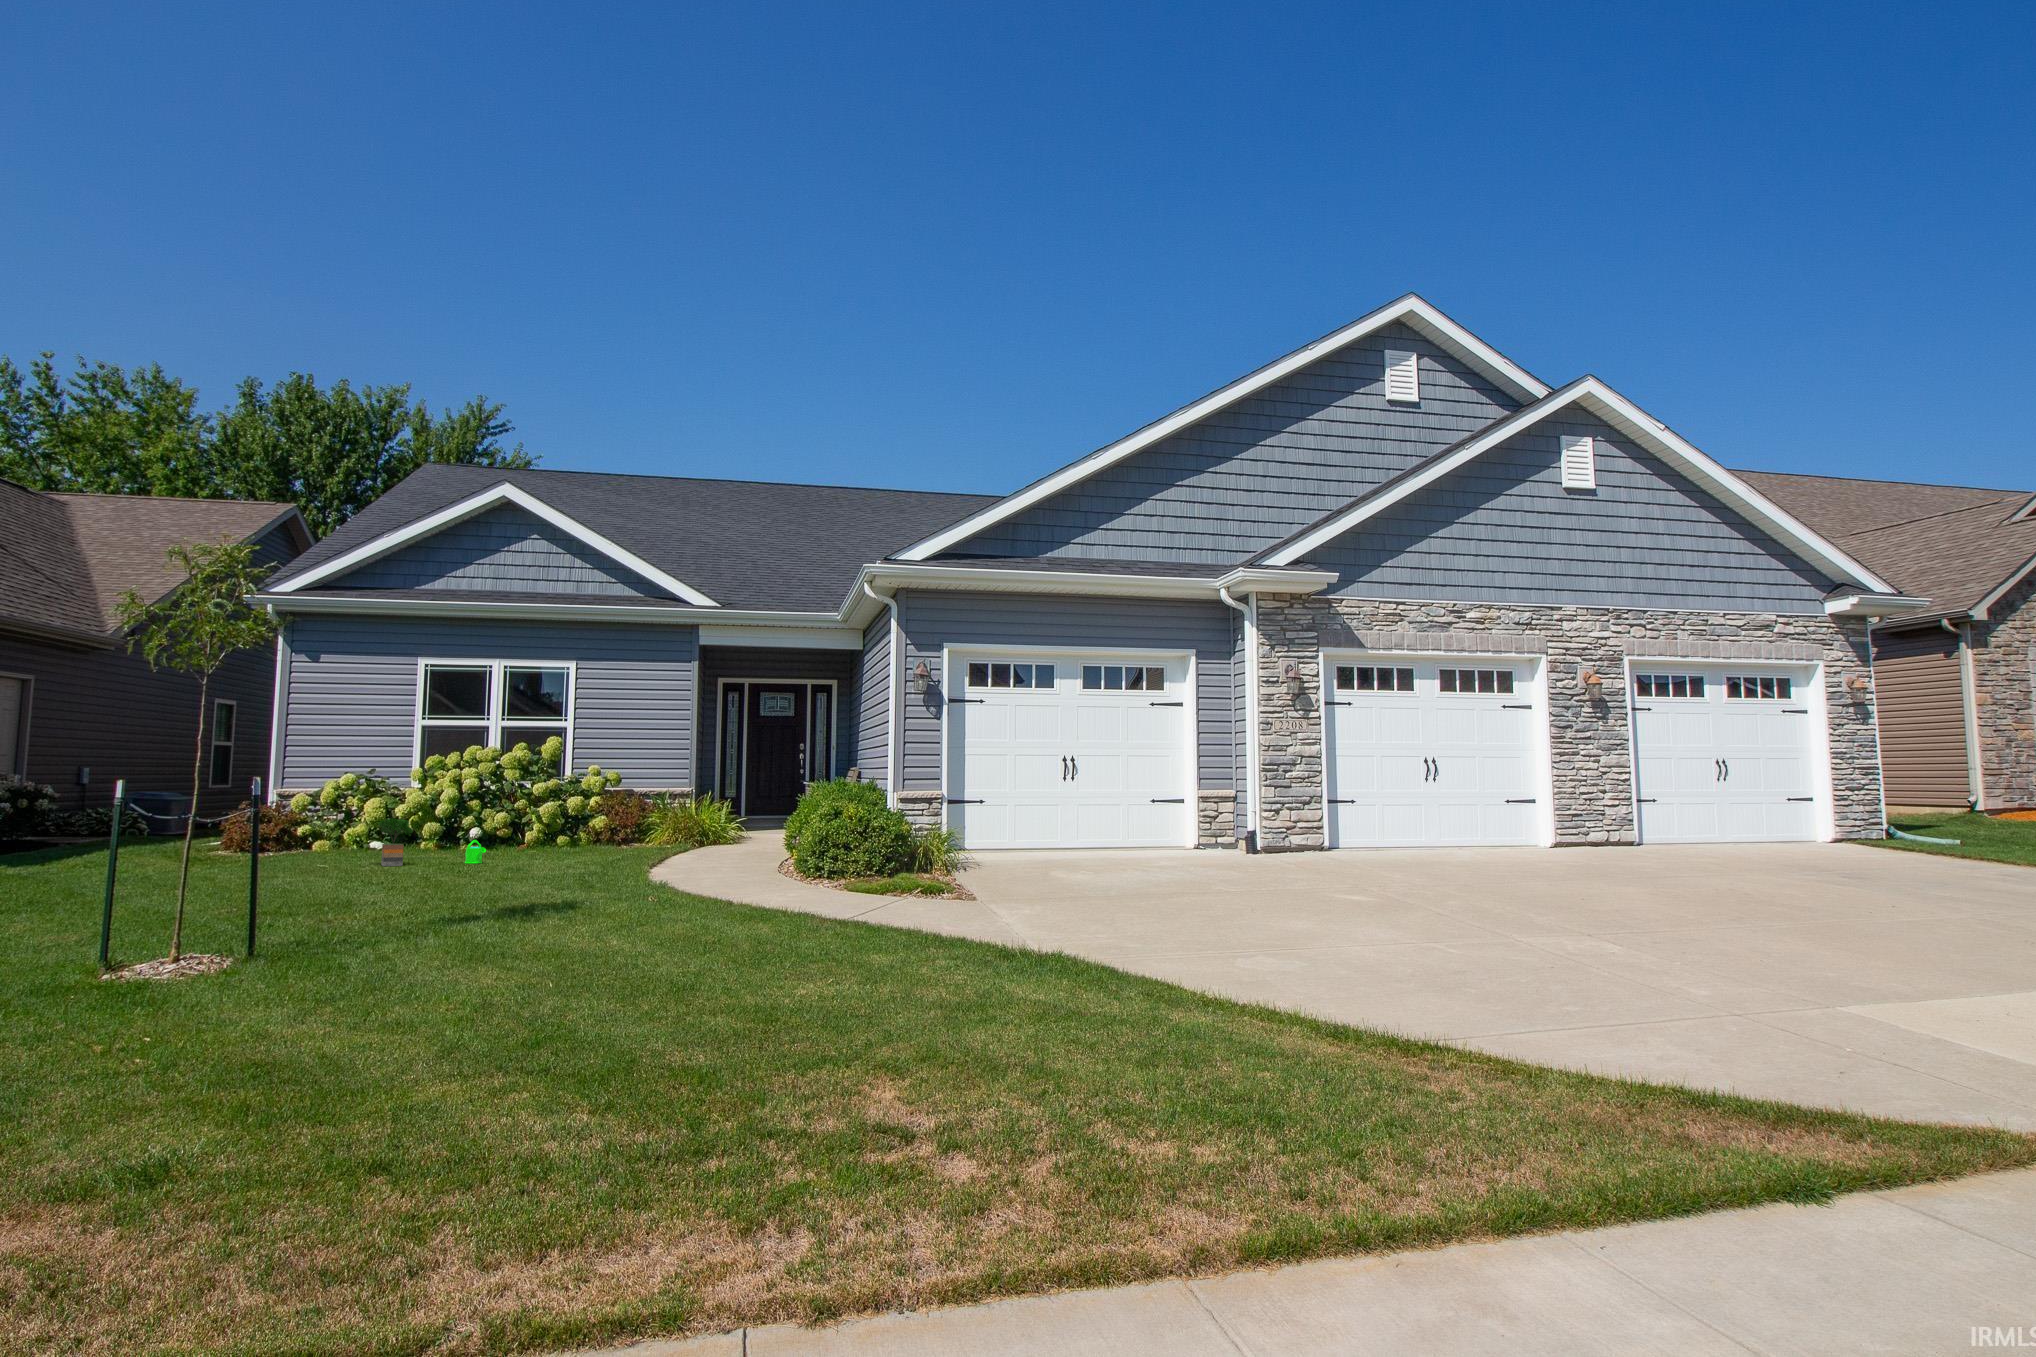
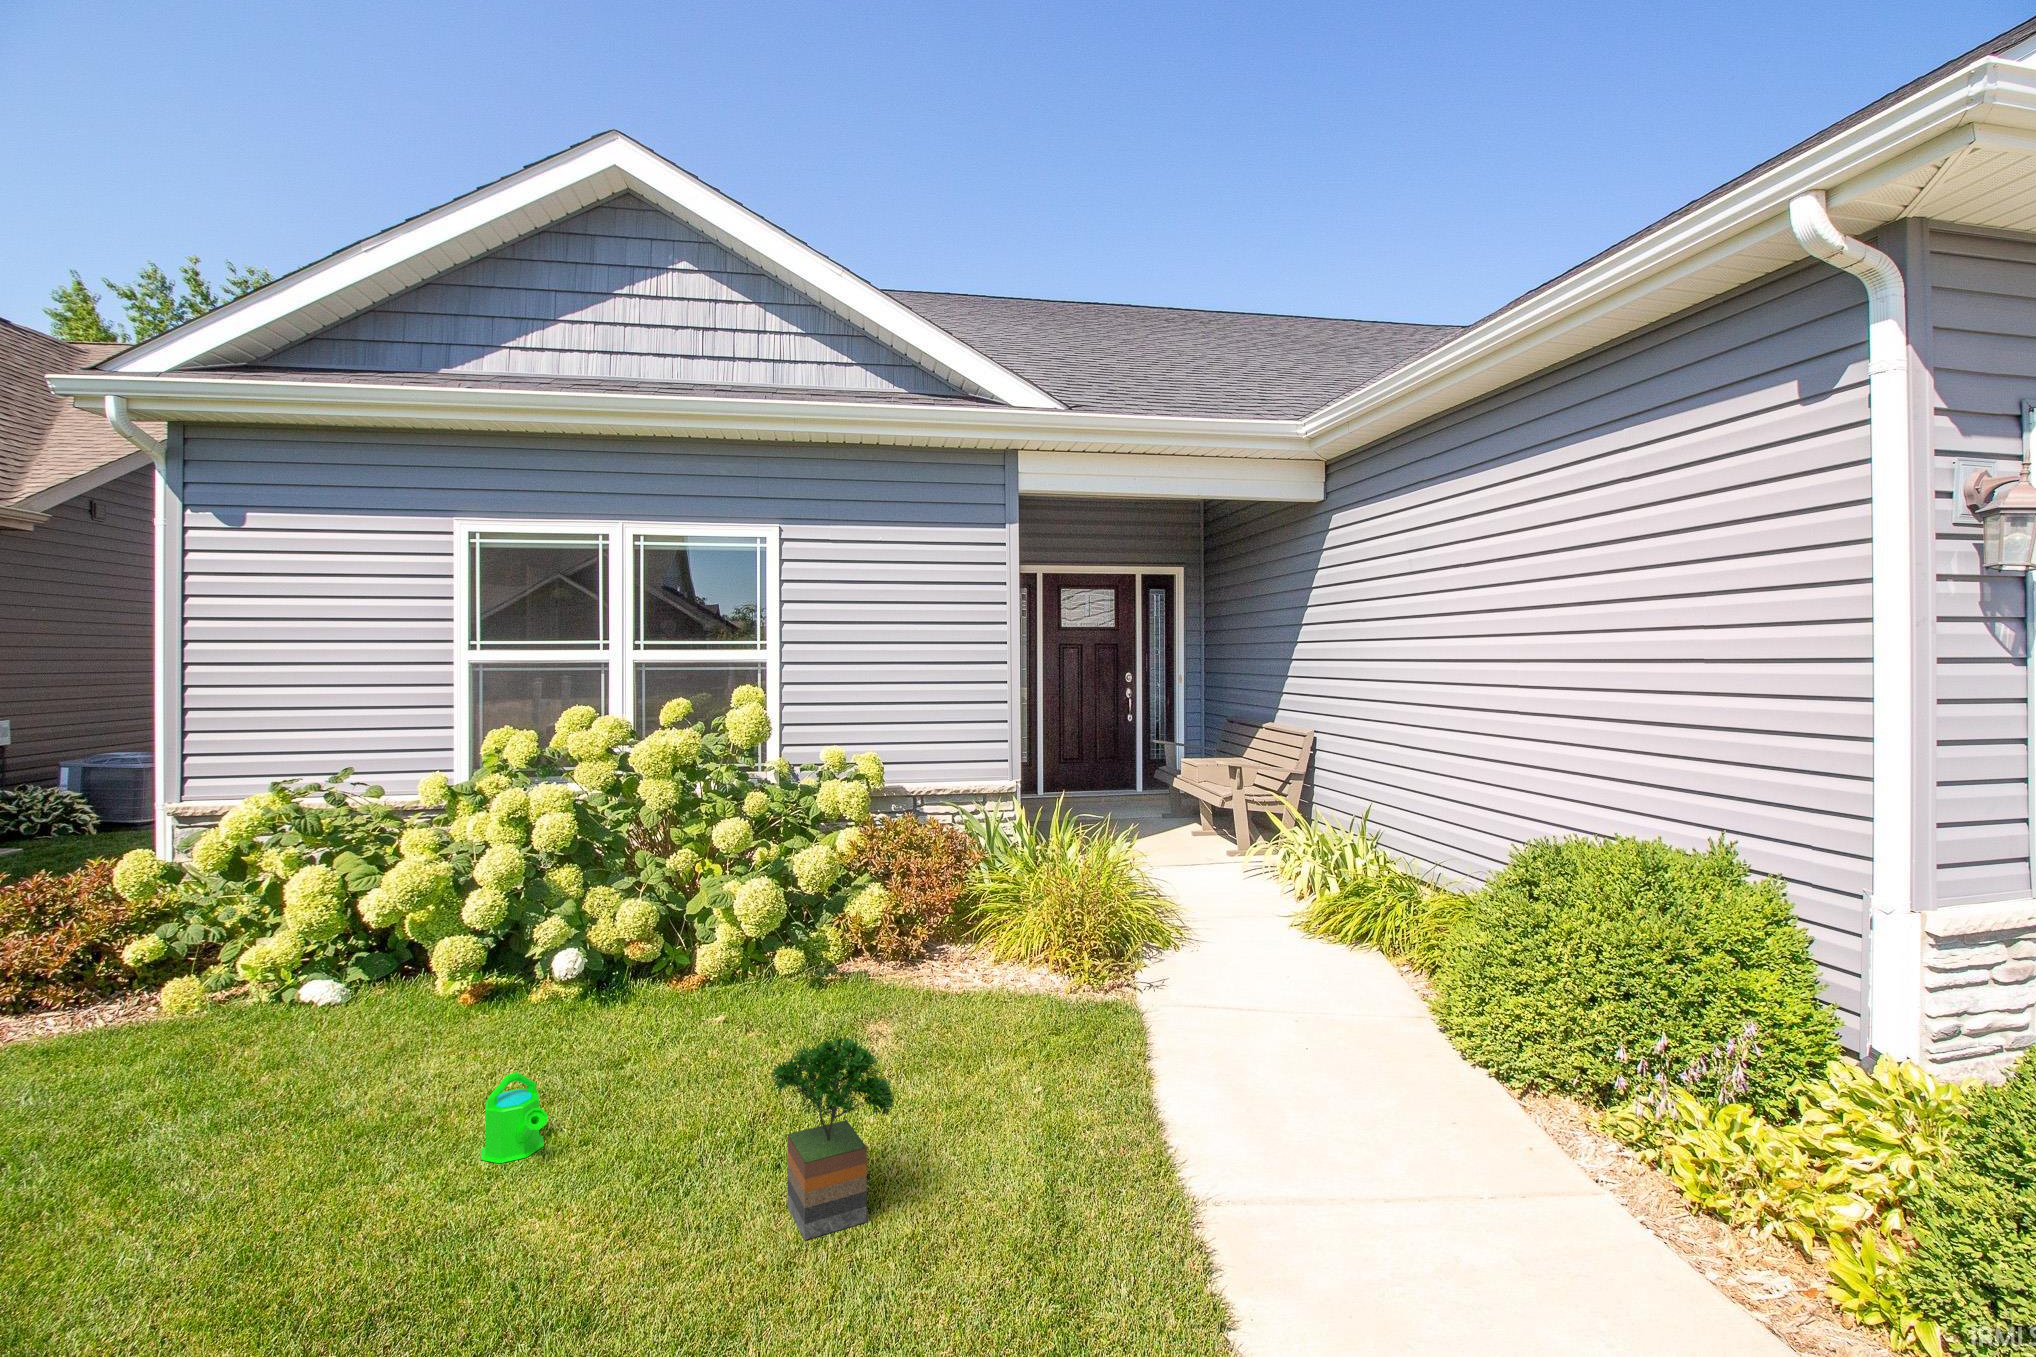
potted tree: present [378,818,412,866] -> present [770,1036,894,1240]

